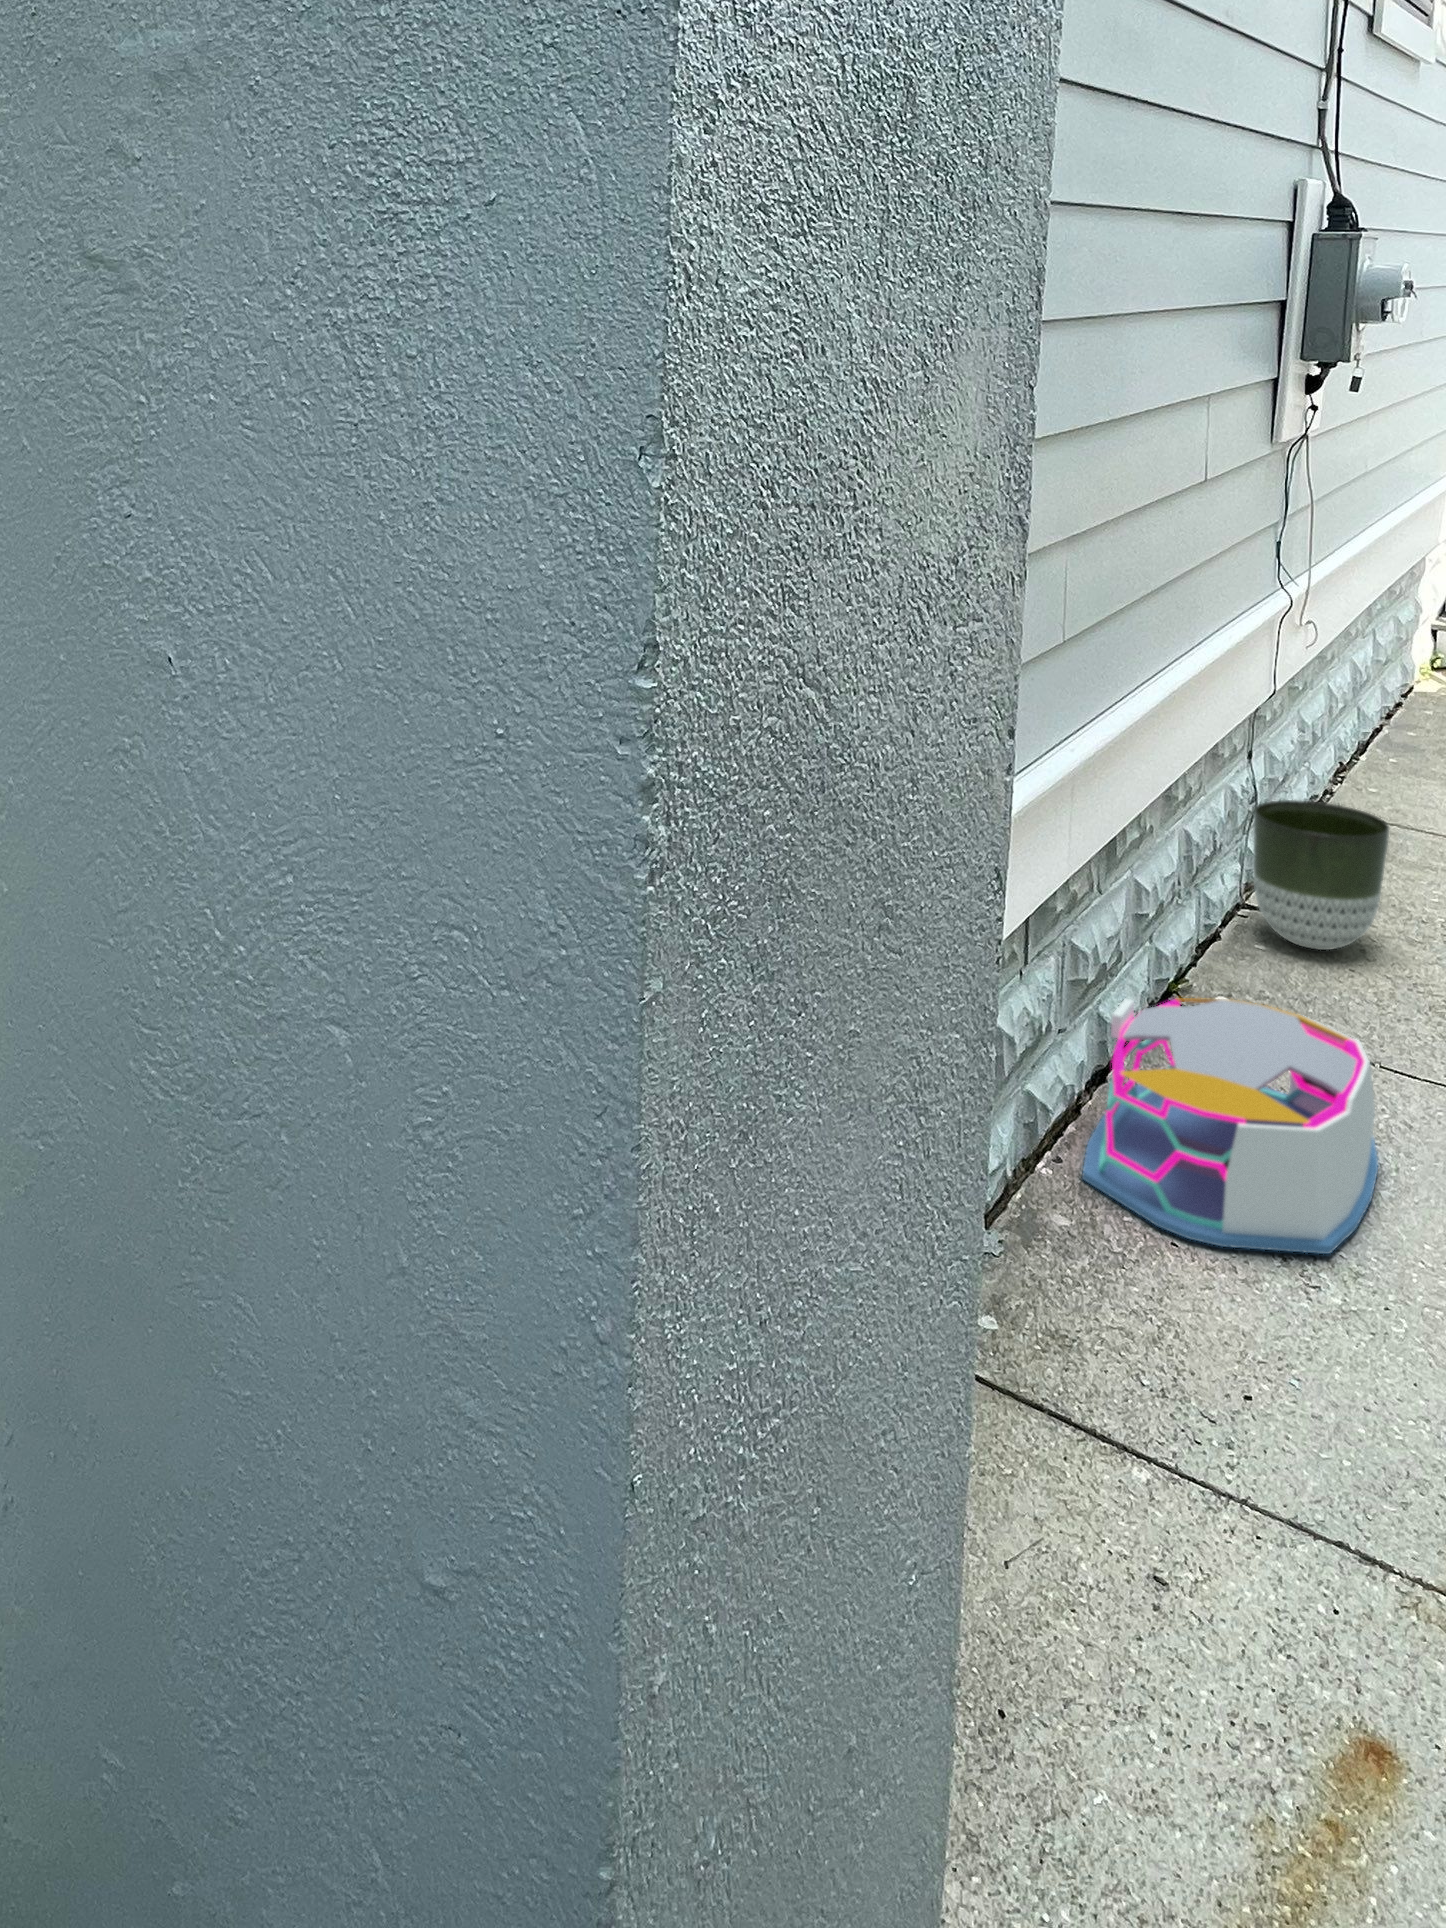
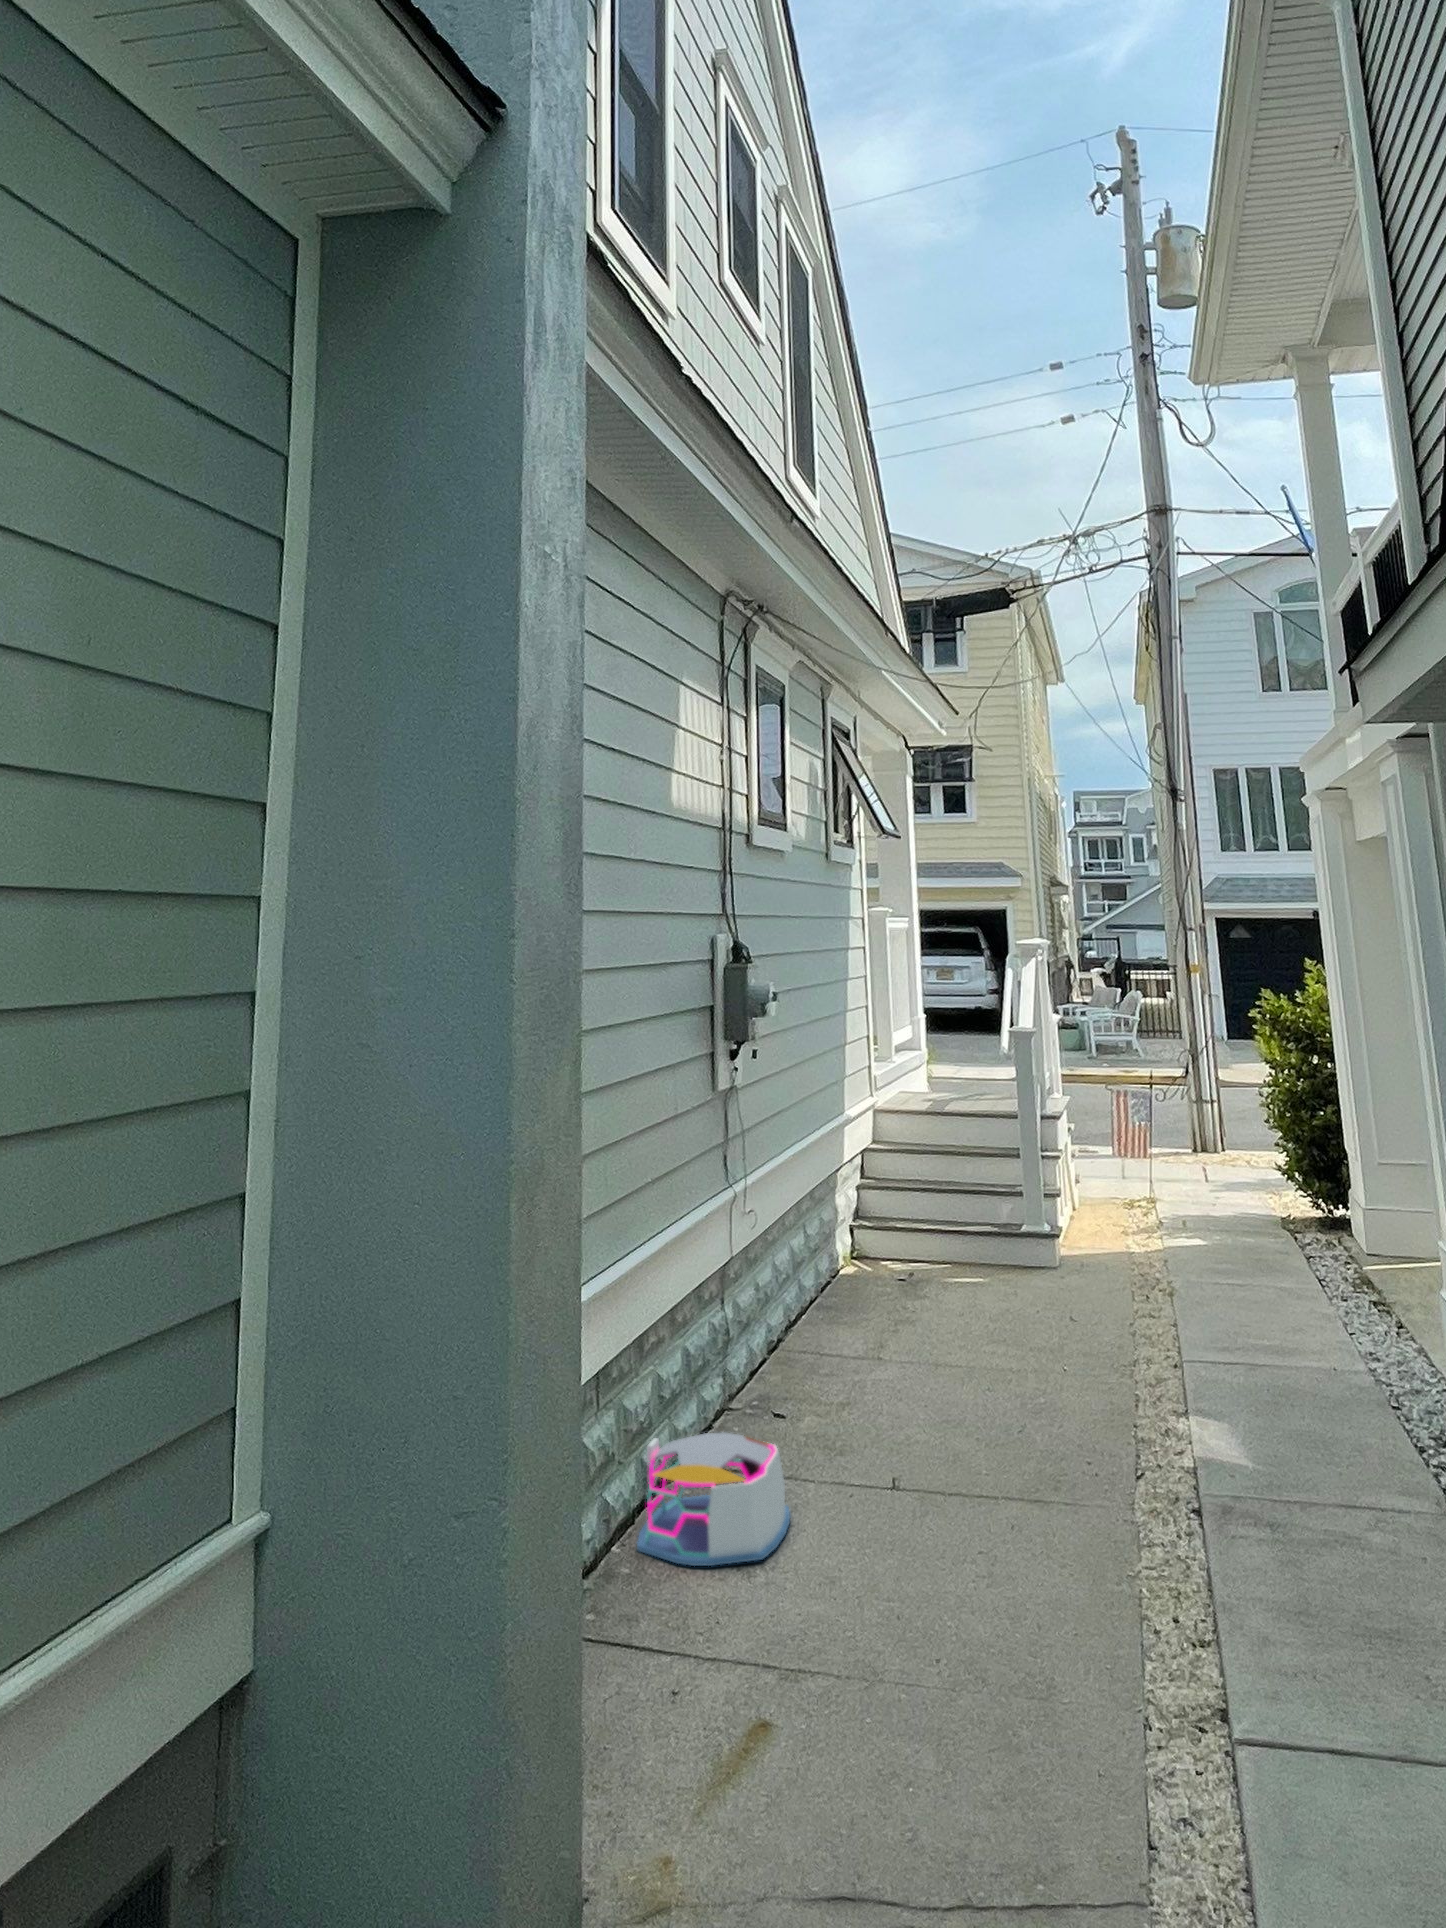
planter: present [1253,800,1389,950] -> none [725,1326,797,1424]

